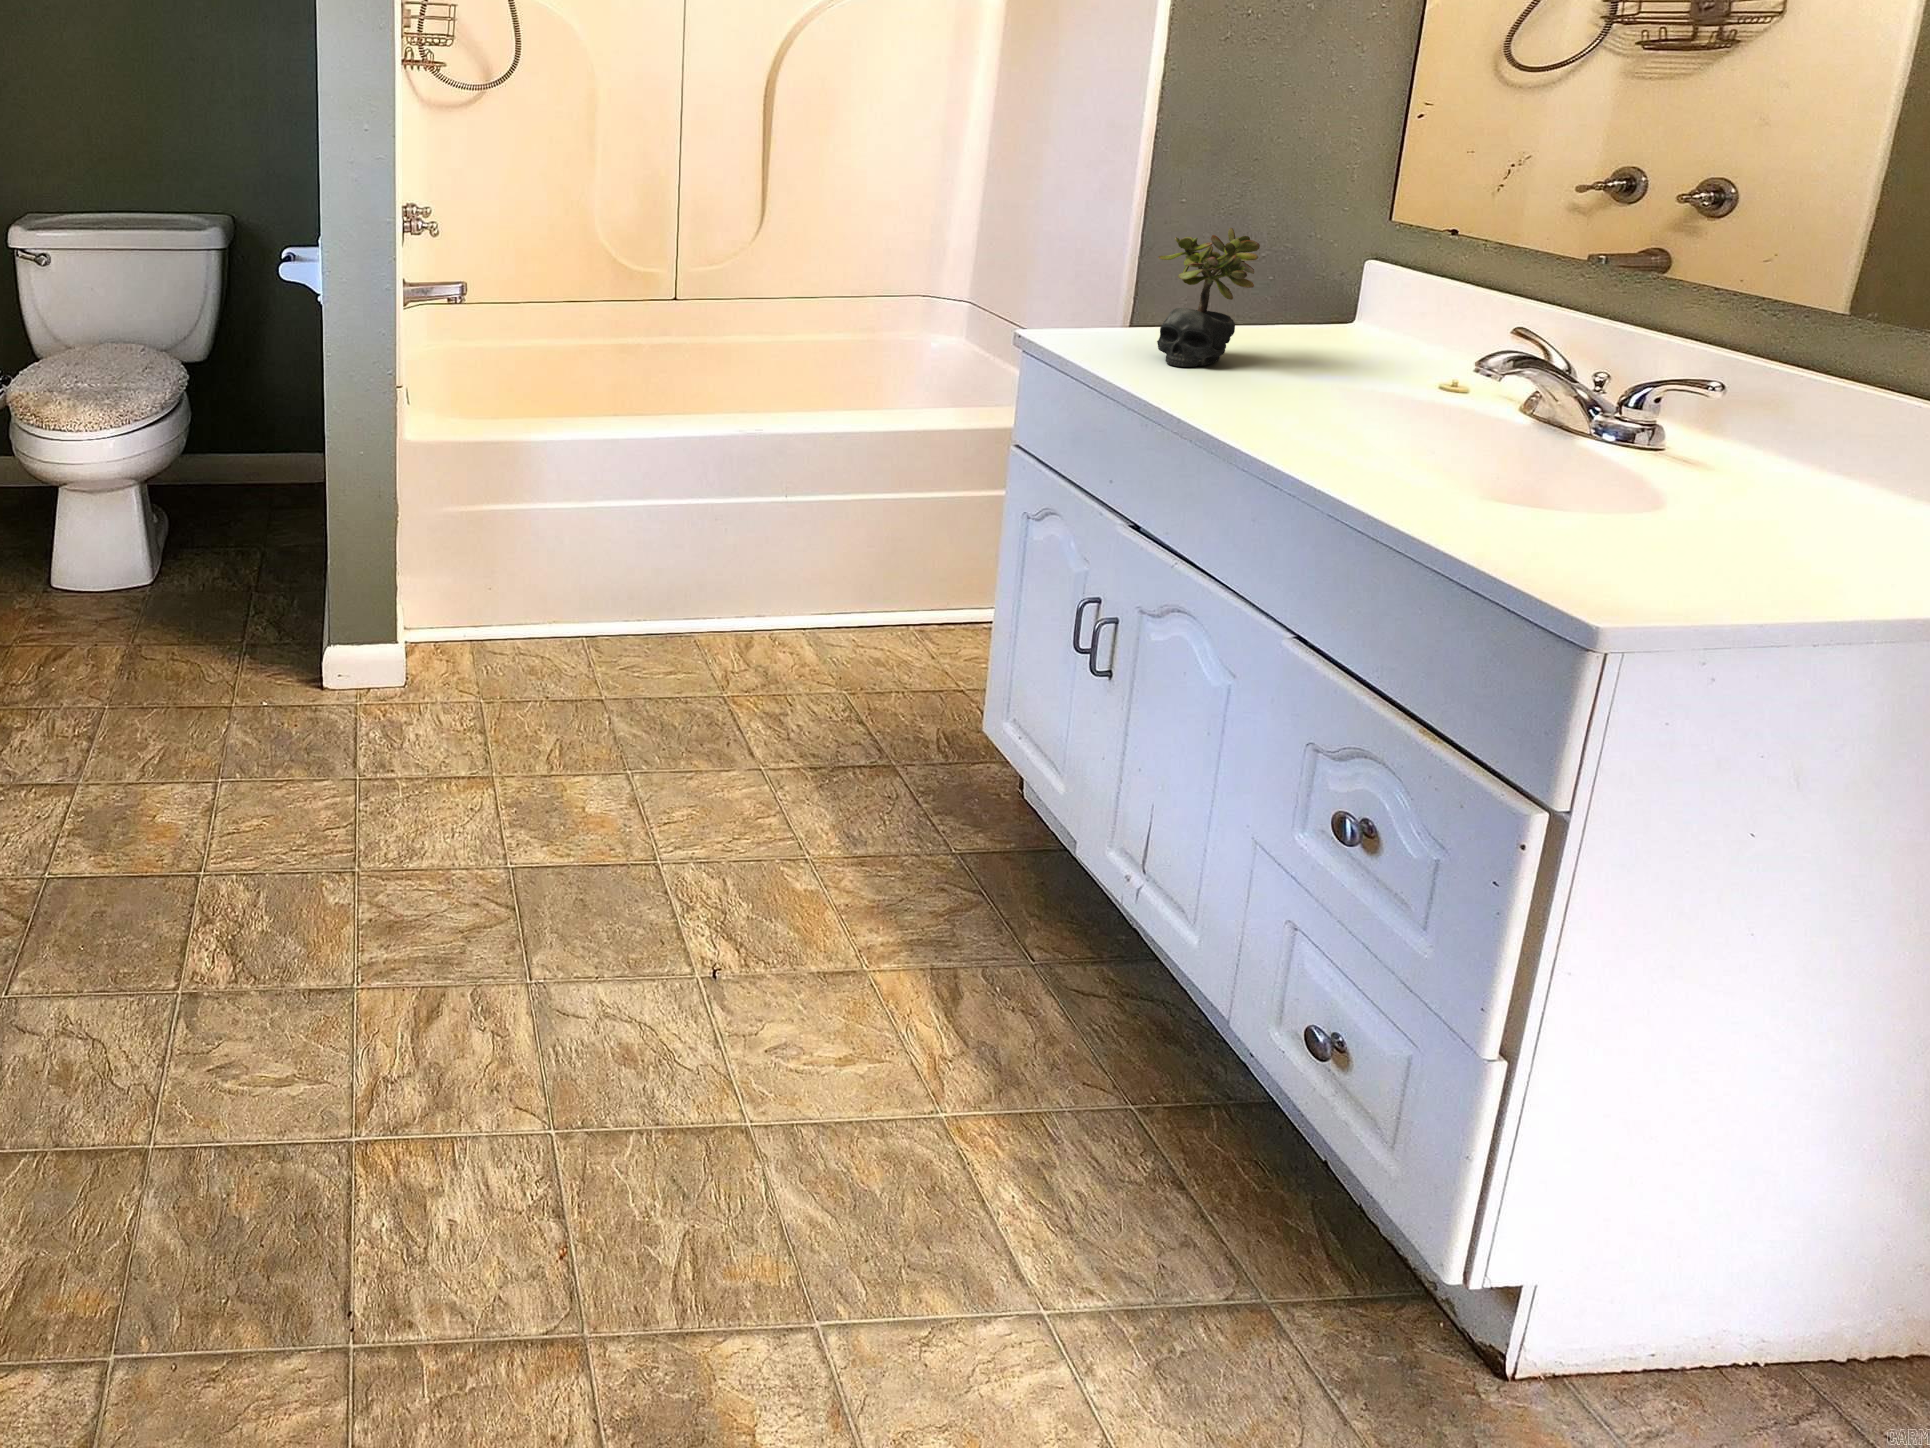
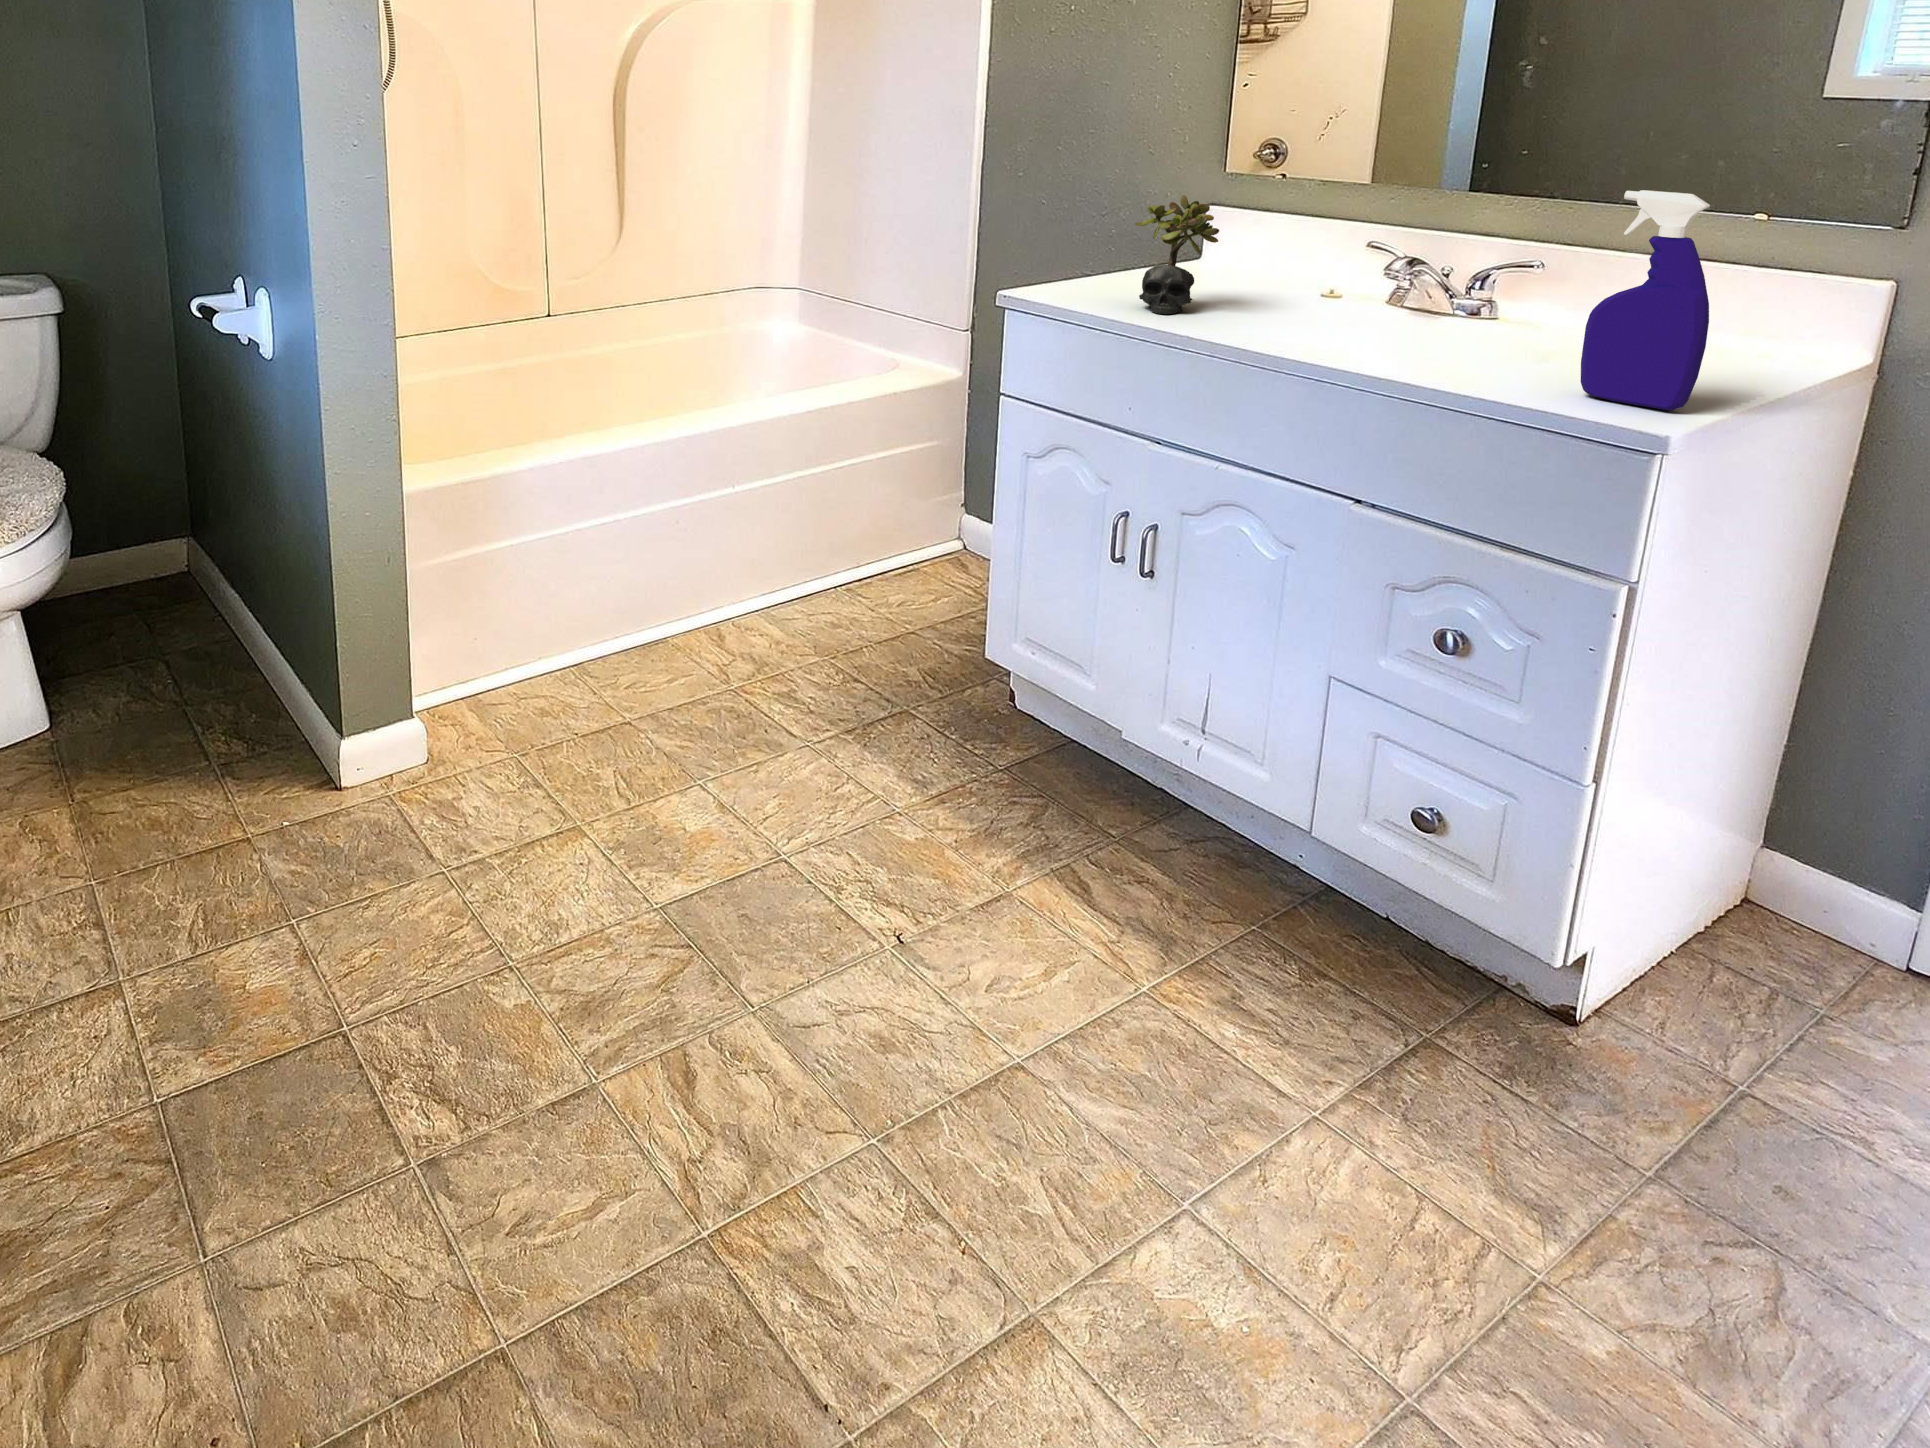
spray bottle: none [1600,273,1783,584] -> present [1581,190,1710,410]

